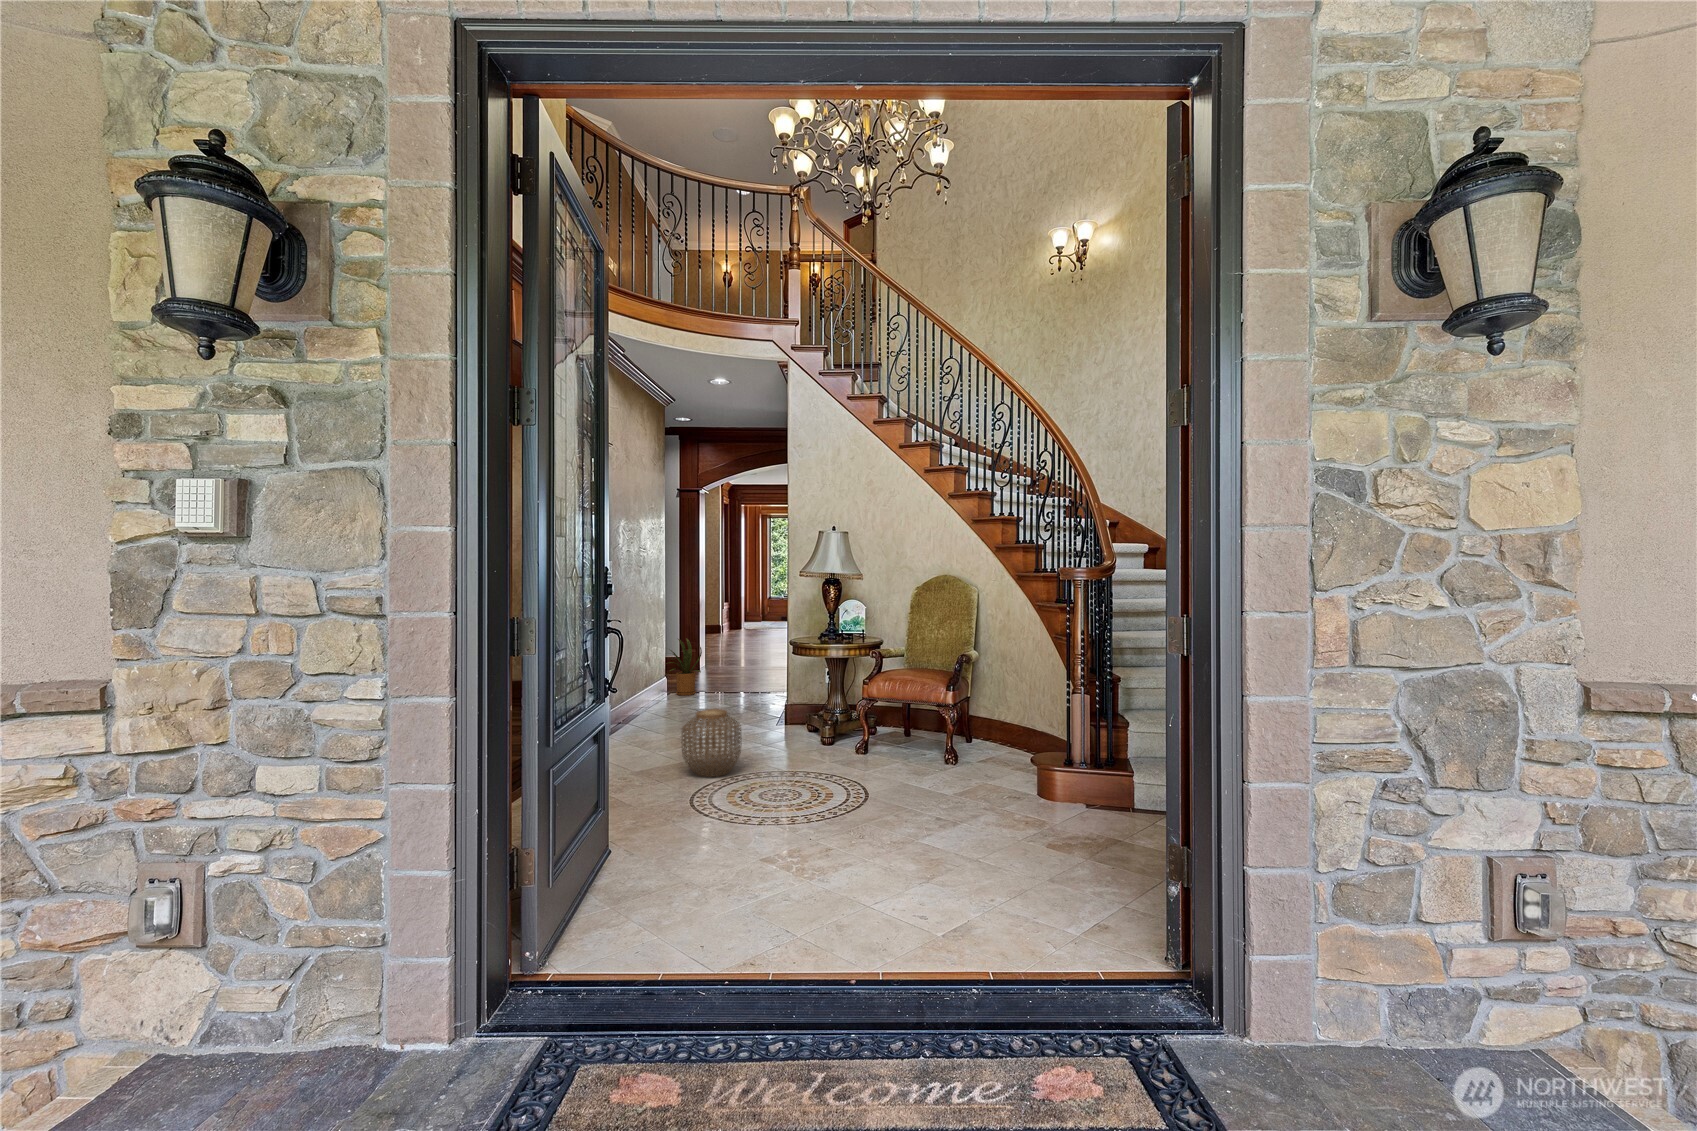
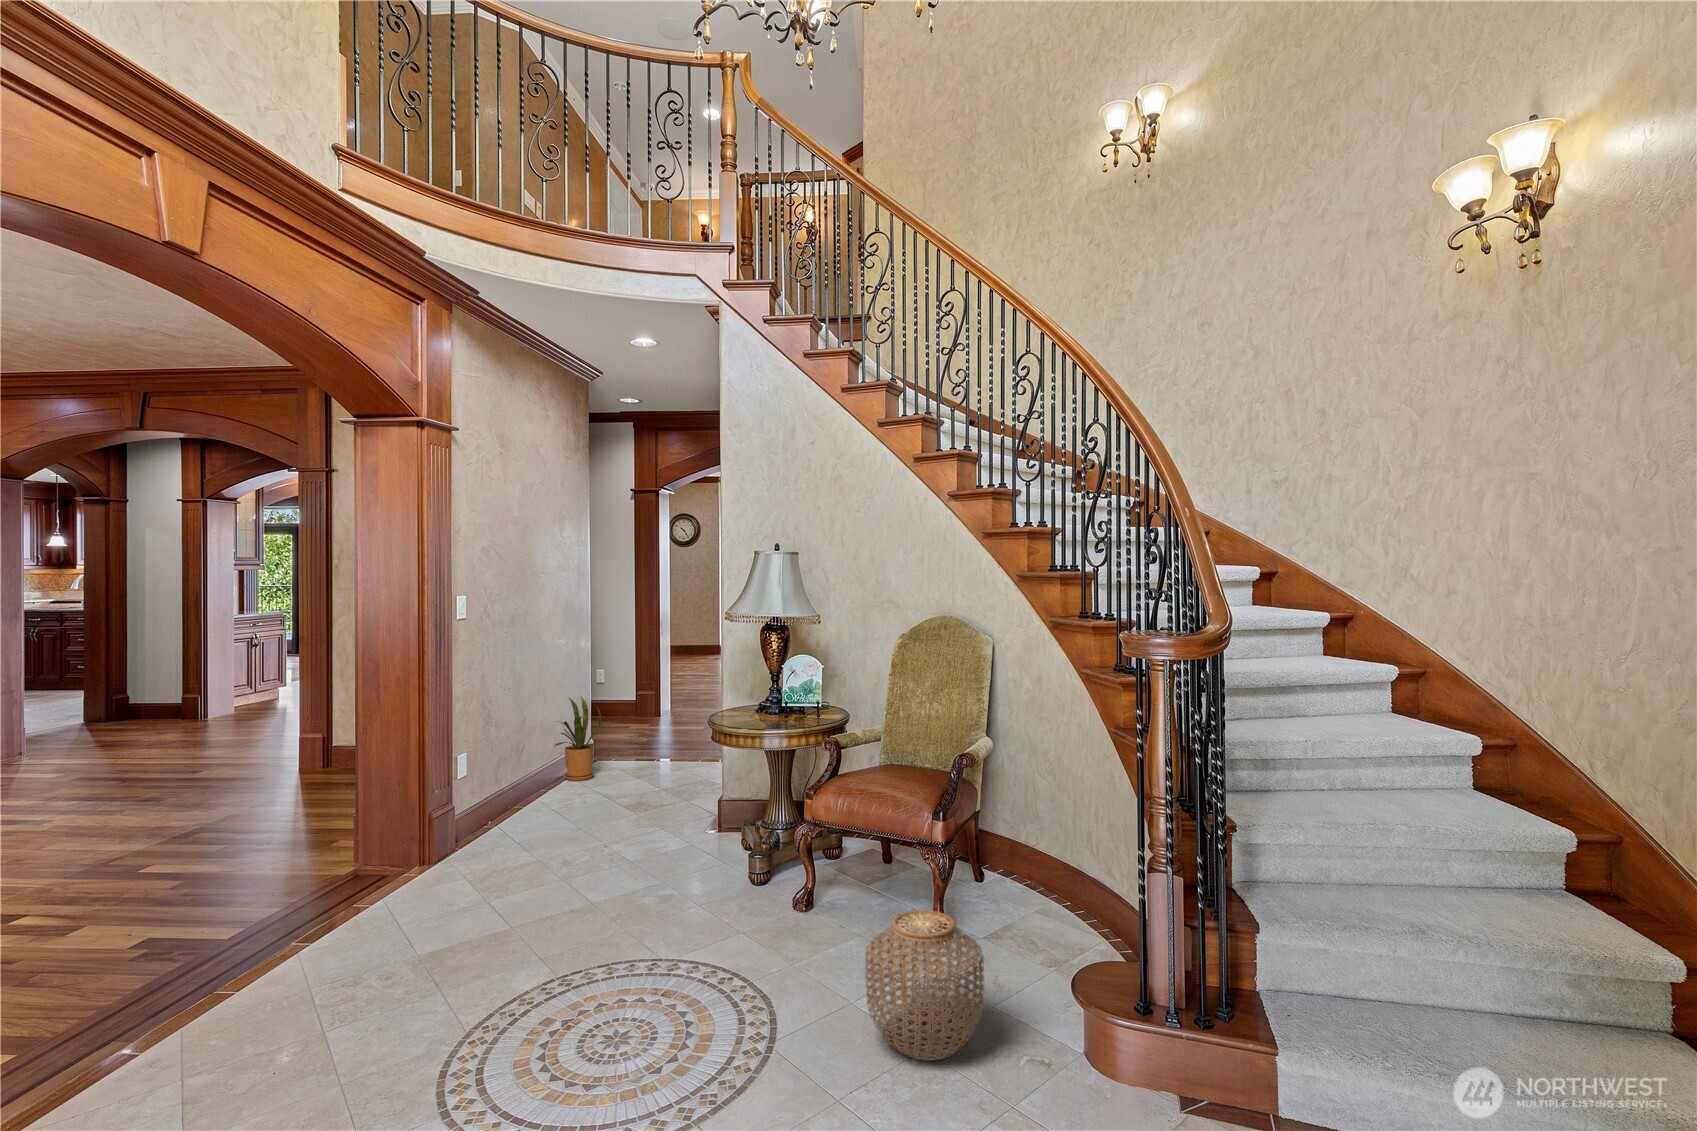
woven basket: present [681,709,742,777] -> present [865,910,984,1060]

